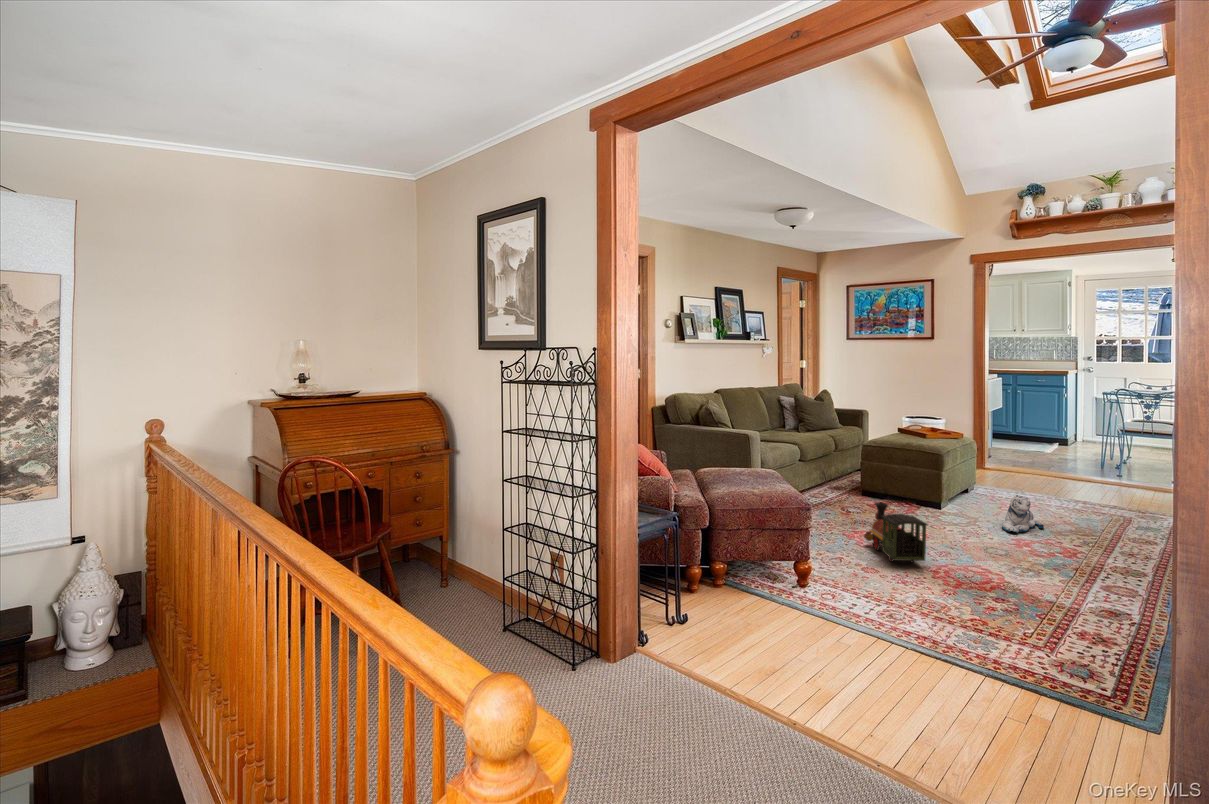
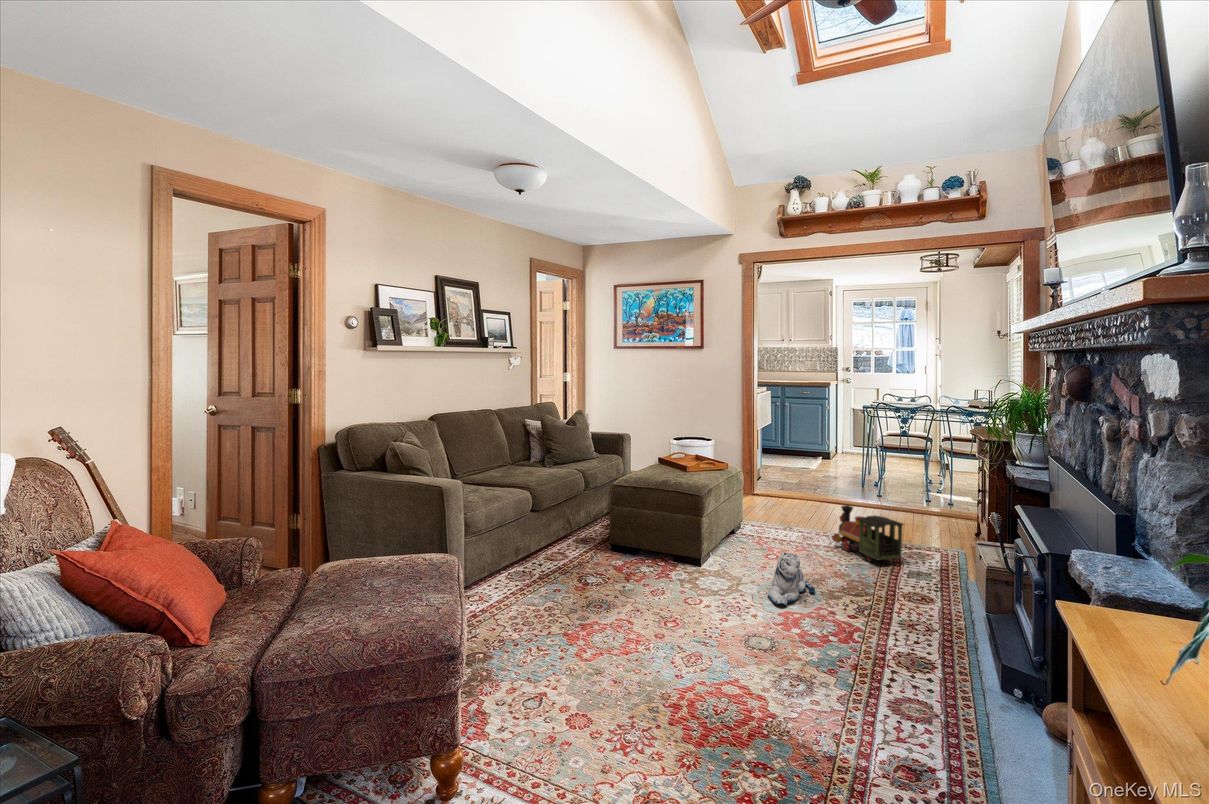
toy train: present [864,502,928,563] -> present [832,505,904,562]

